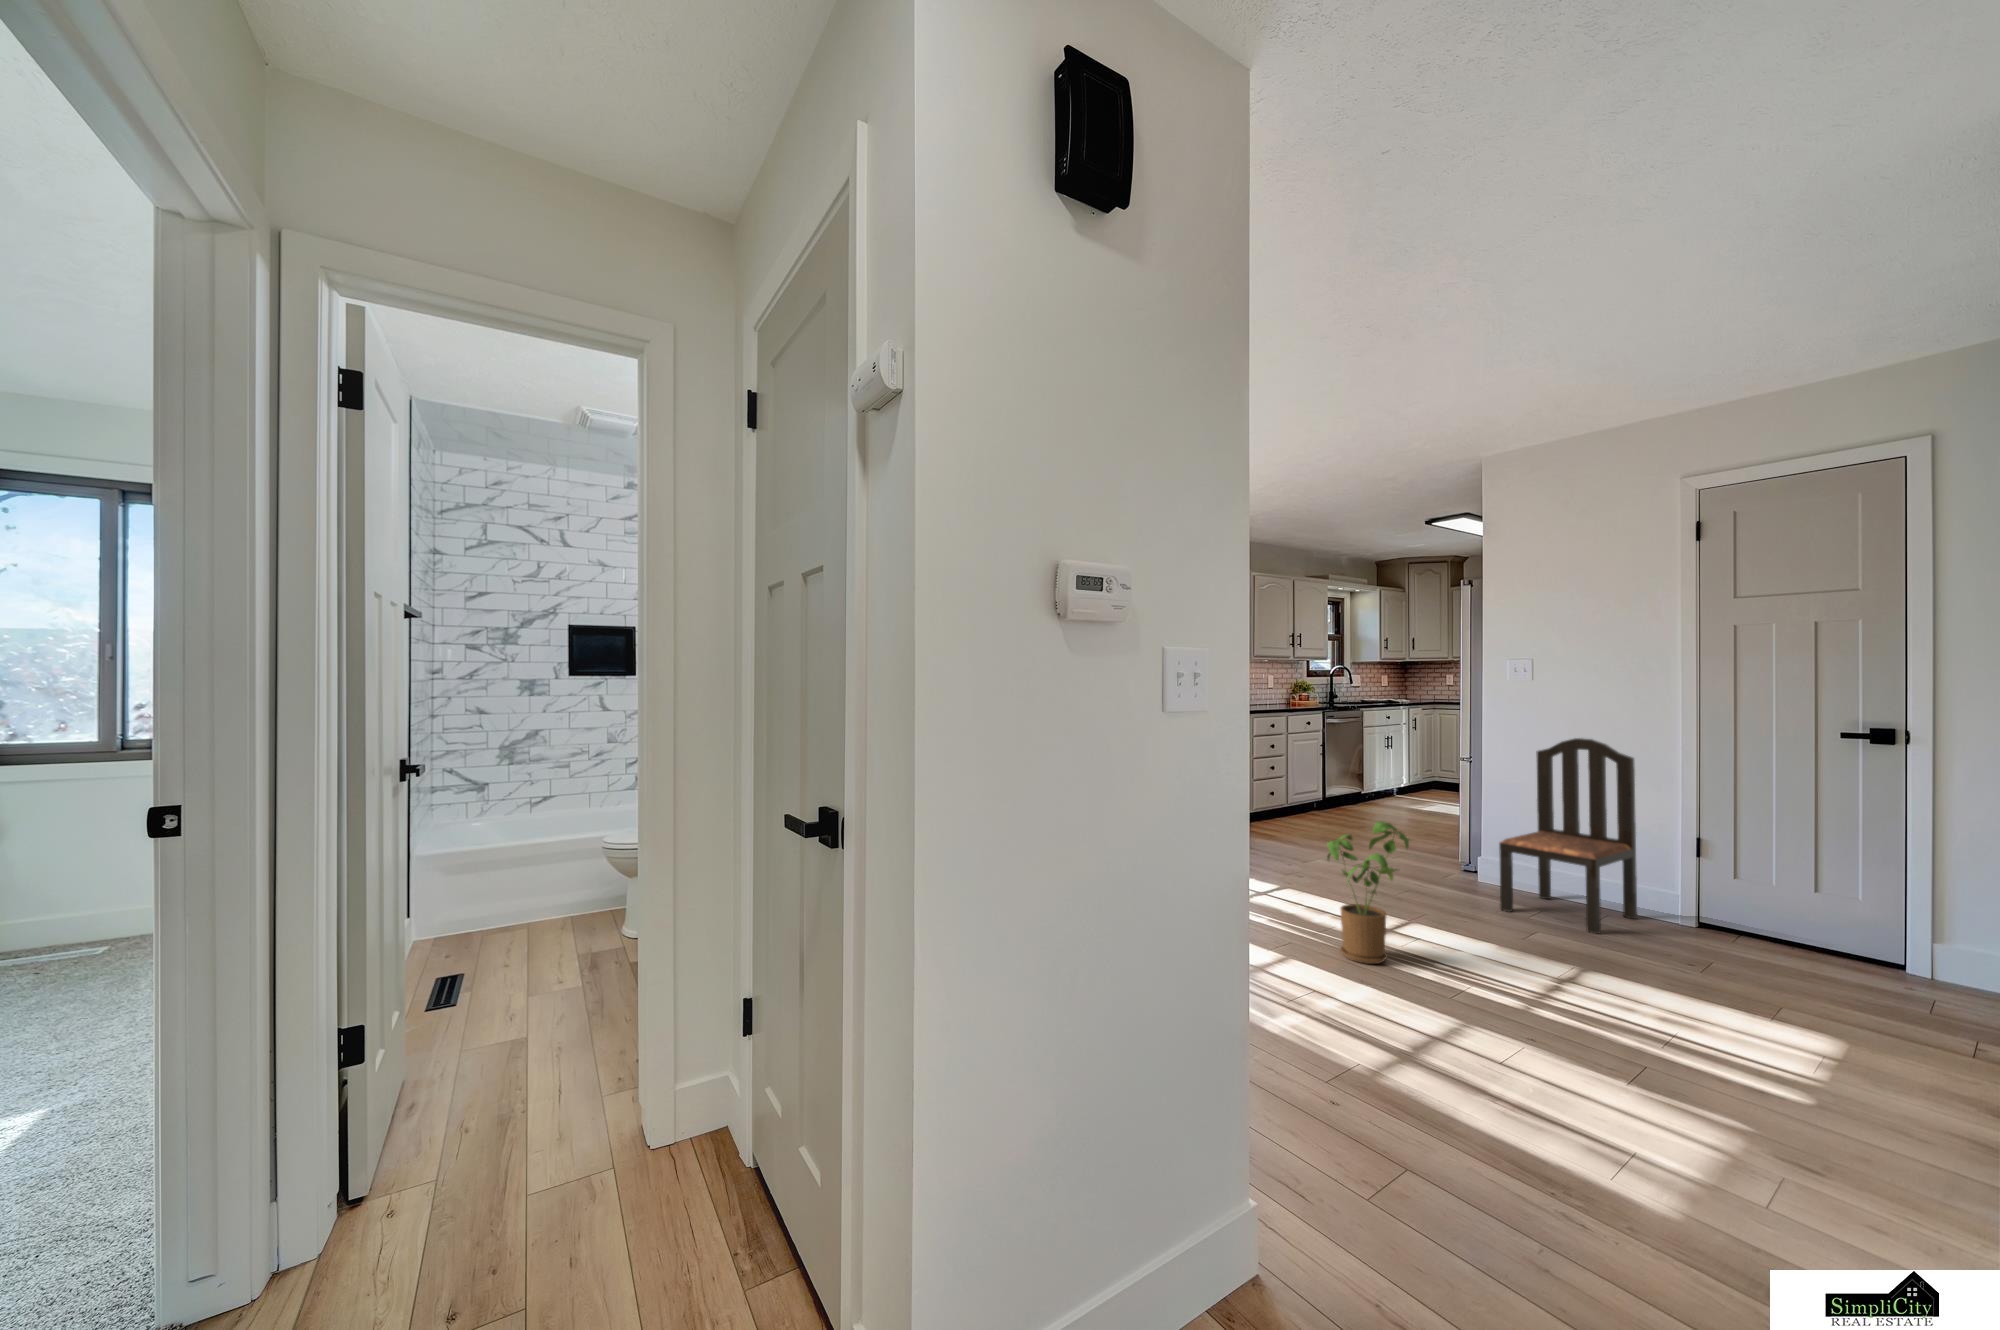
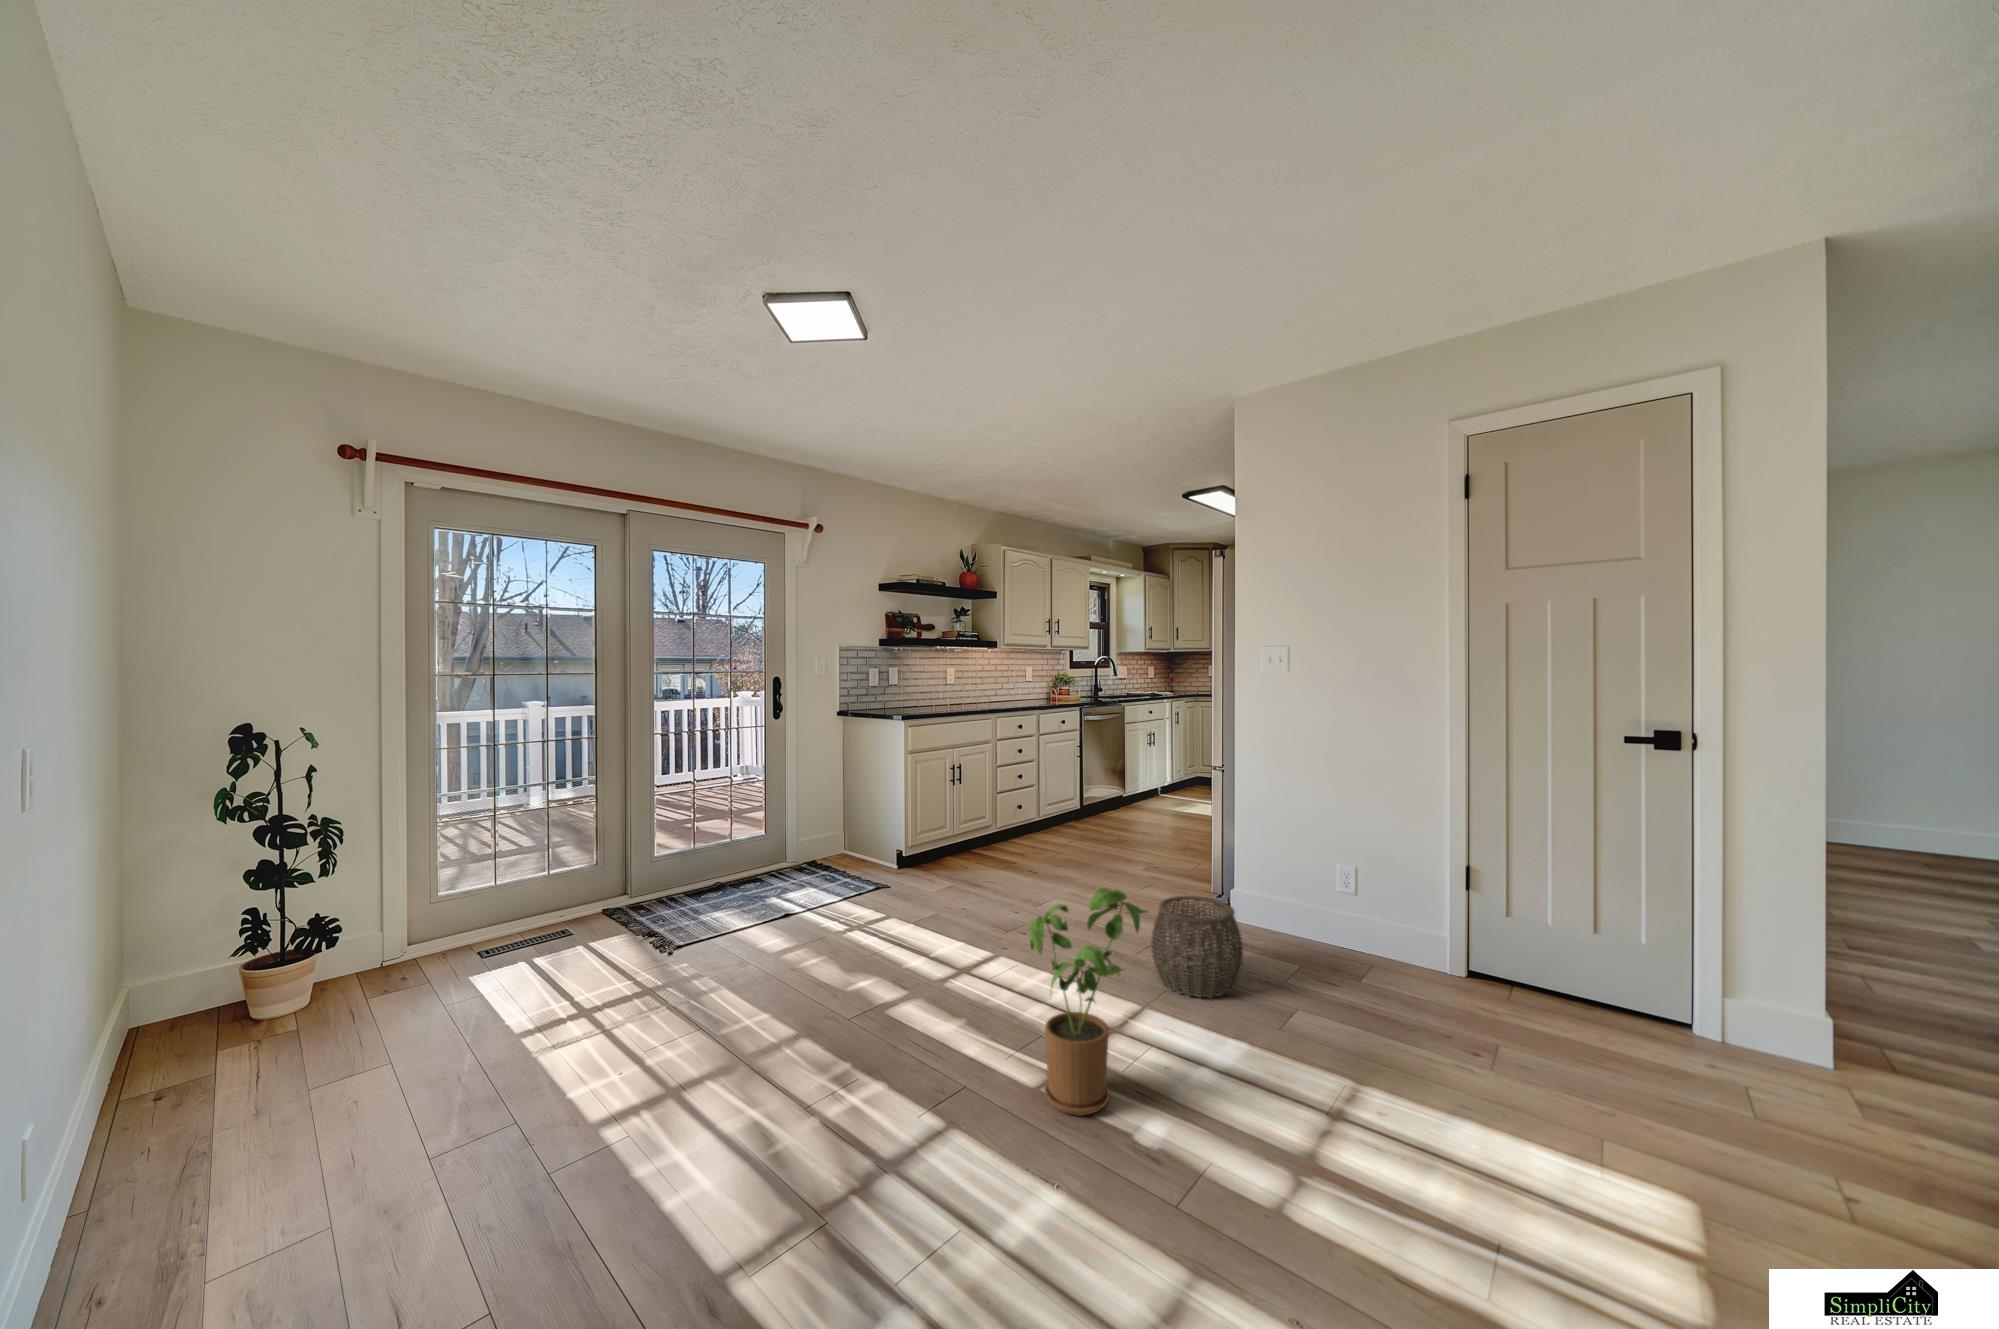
dining chair: present [1499,738,1637,934] -> none [1259,744,1406,1001]
woven basket: none [1408,850,1487,922] -> present [1151,896,1243,998]

